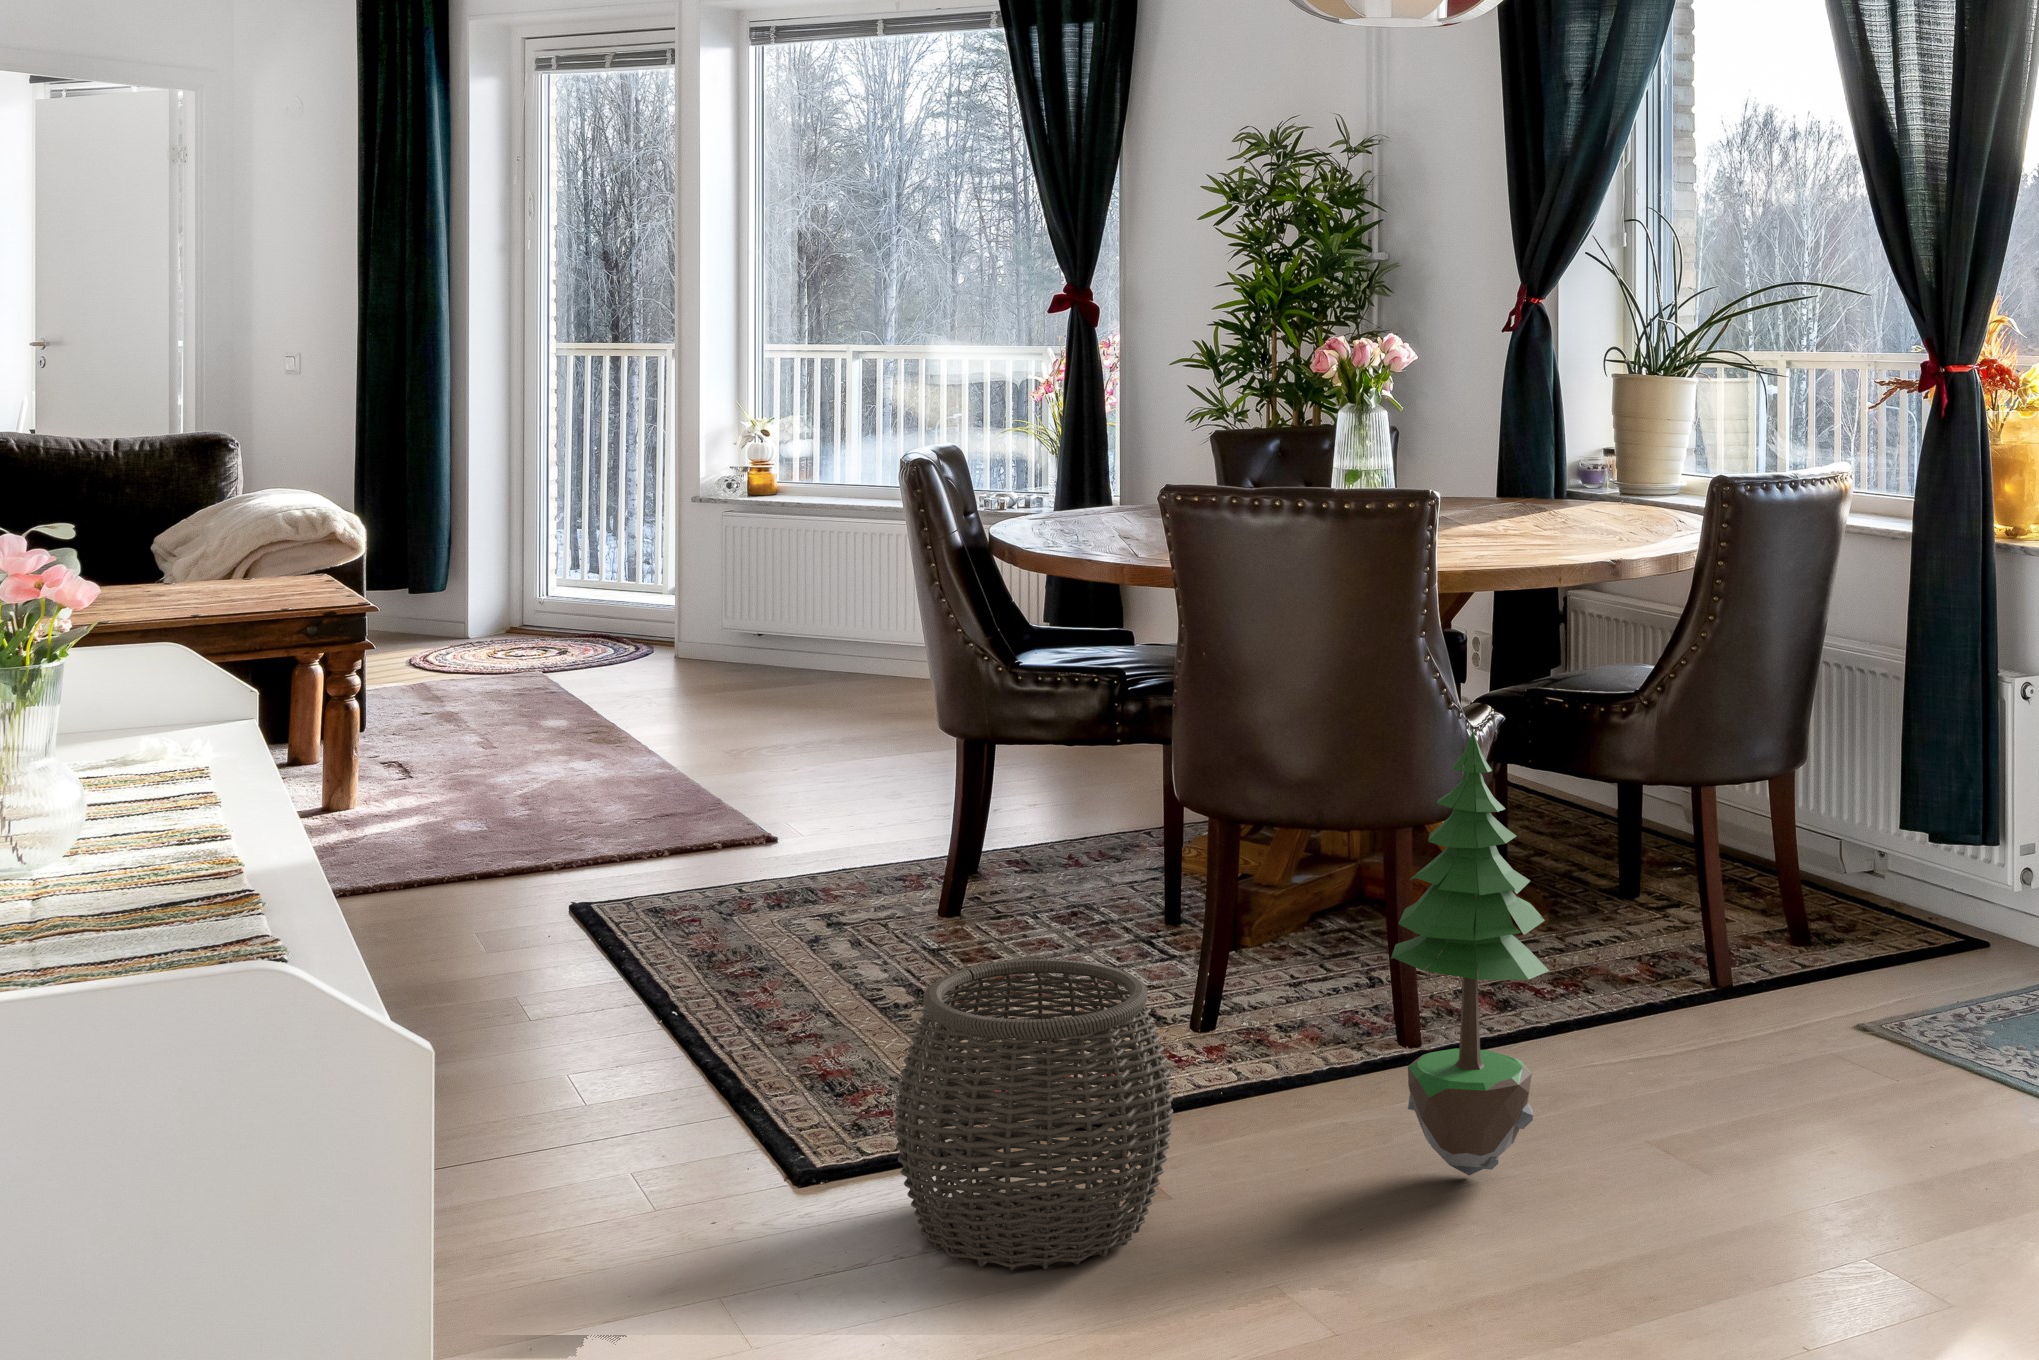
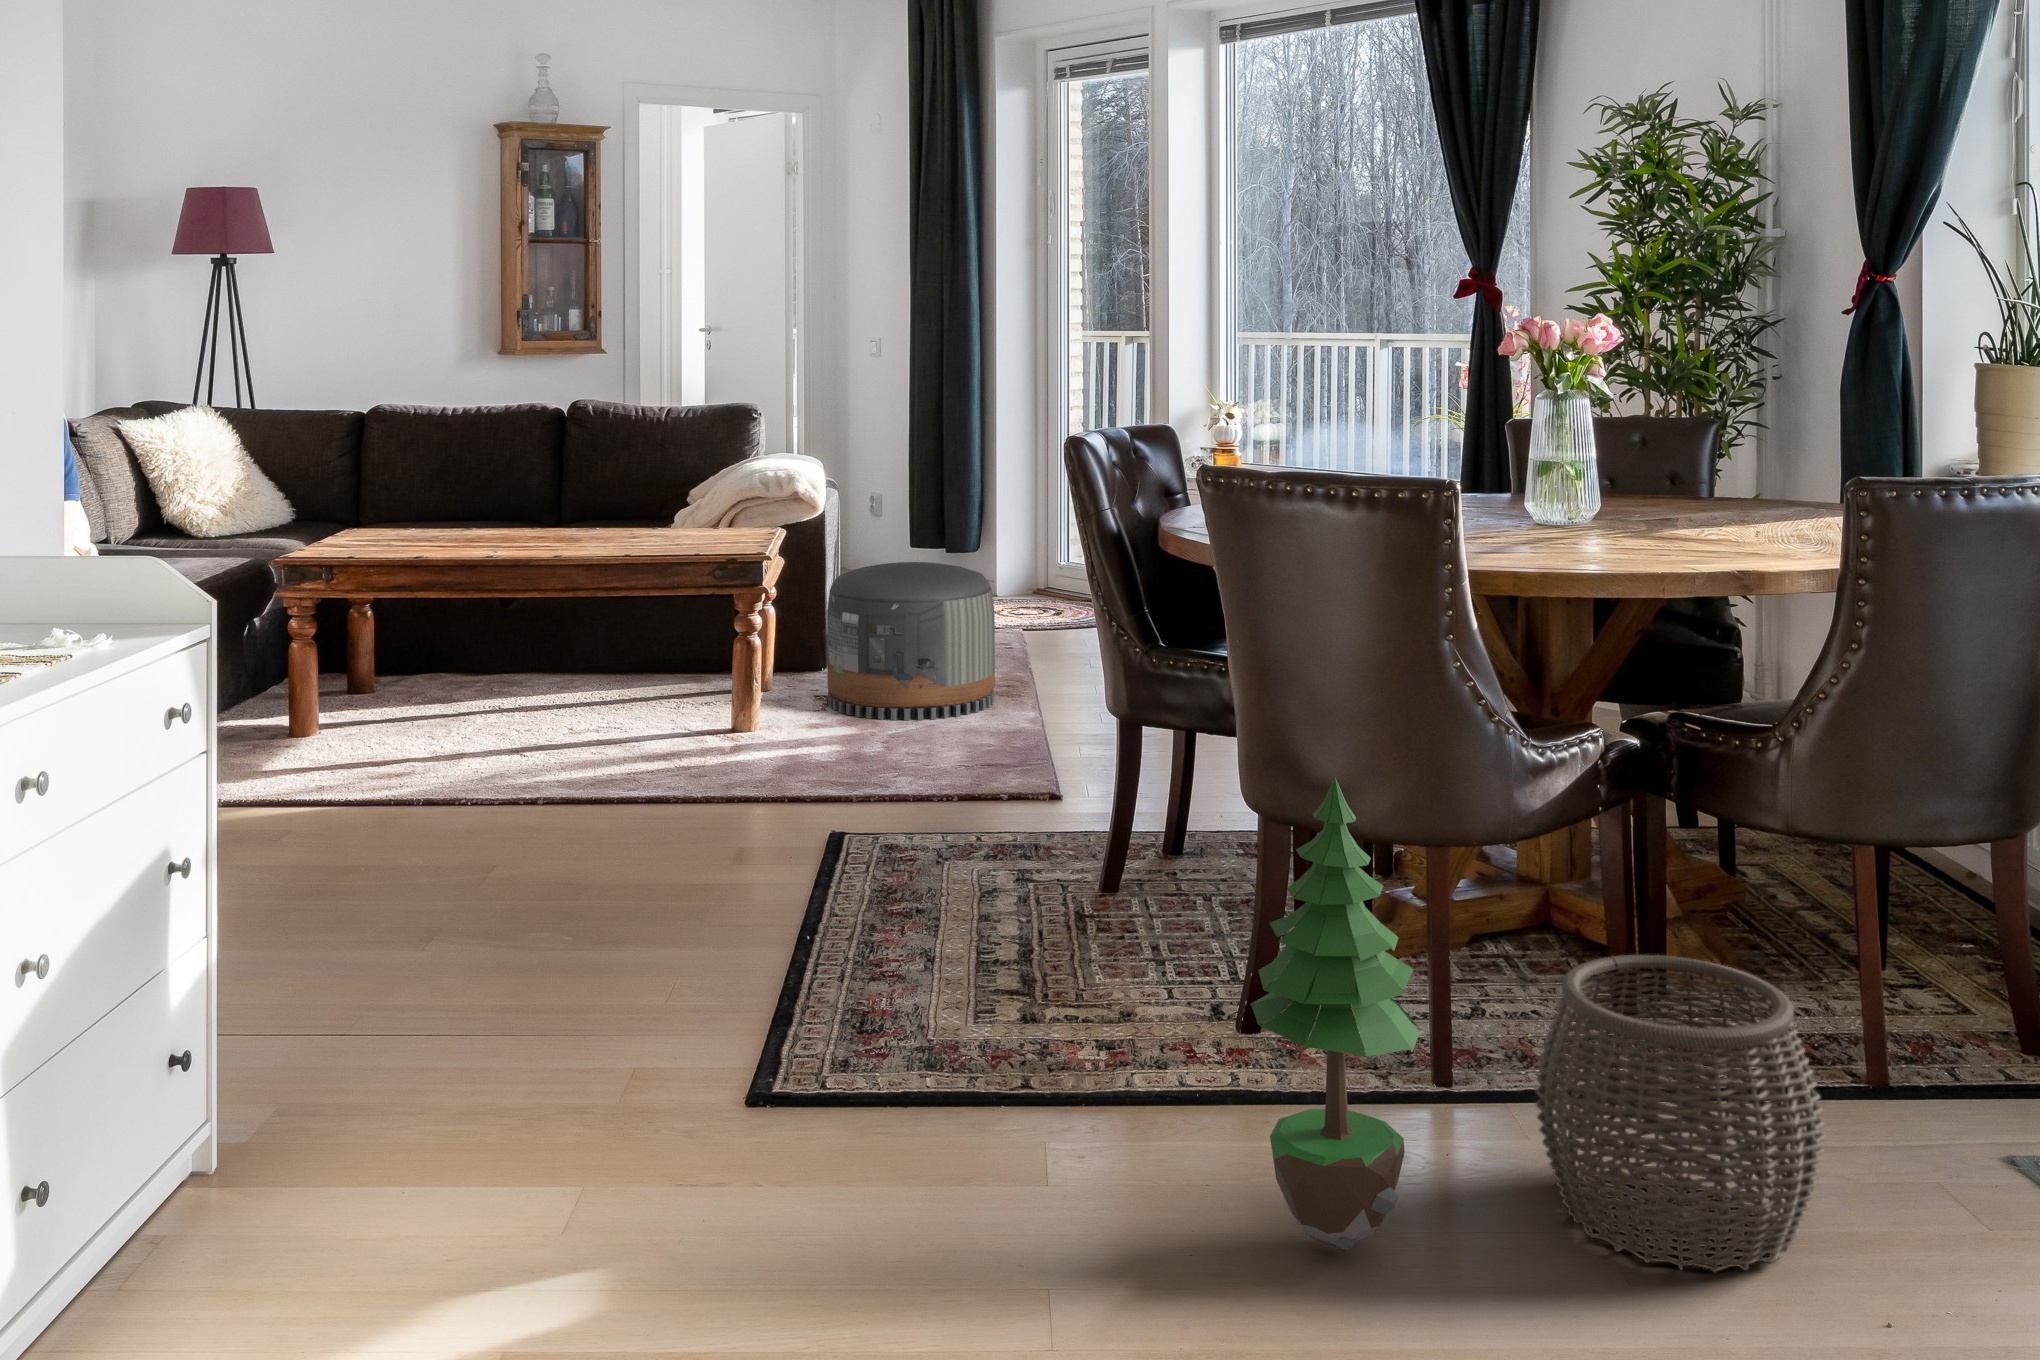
pouf: none [370,629,584,816] -> present [827,562,995,720]
woven basket: present [895,959,1173,1270] -> present [1536,955,1825,1272]

